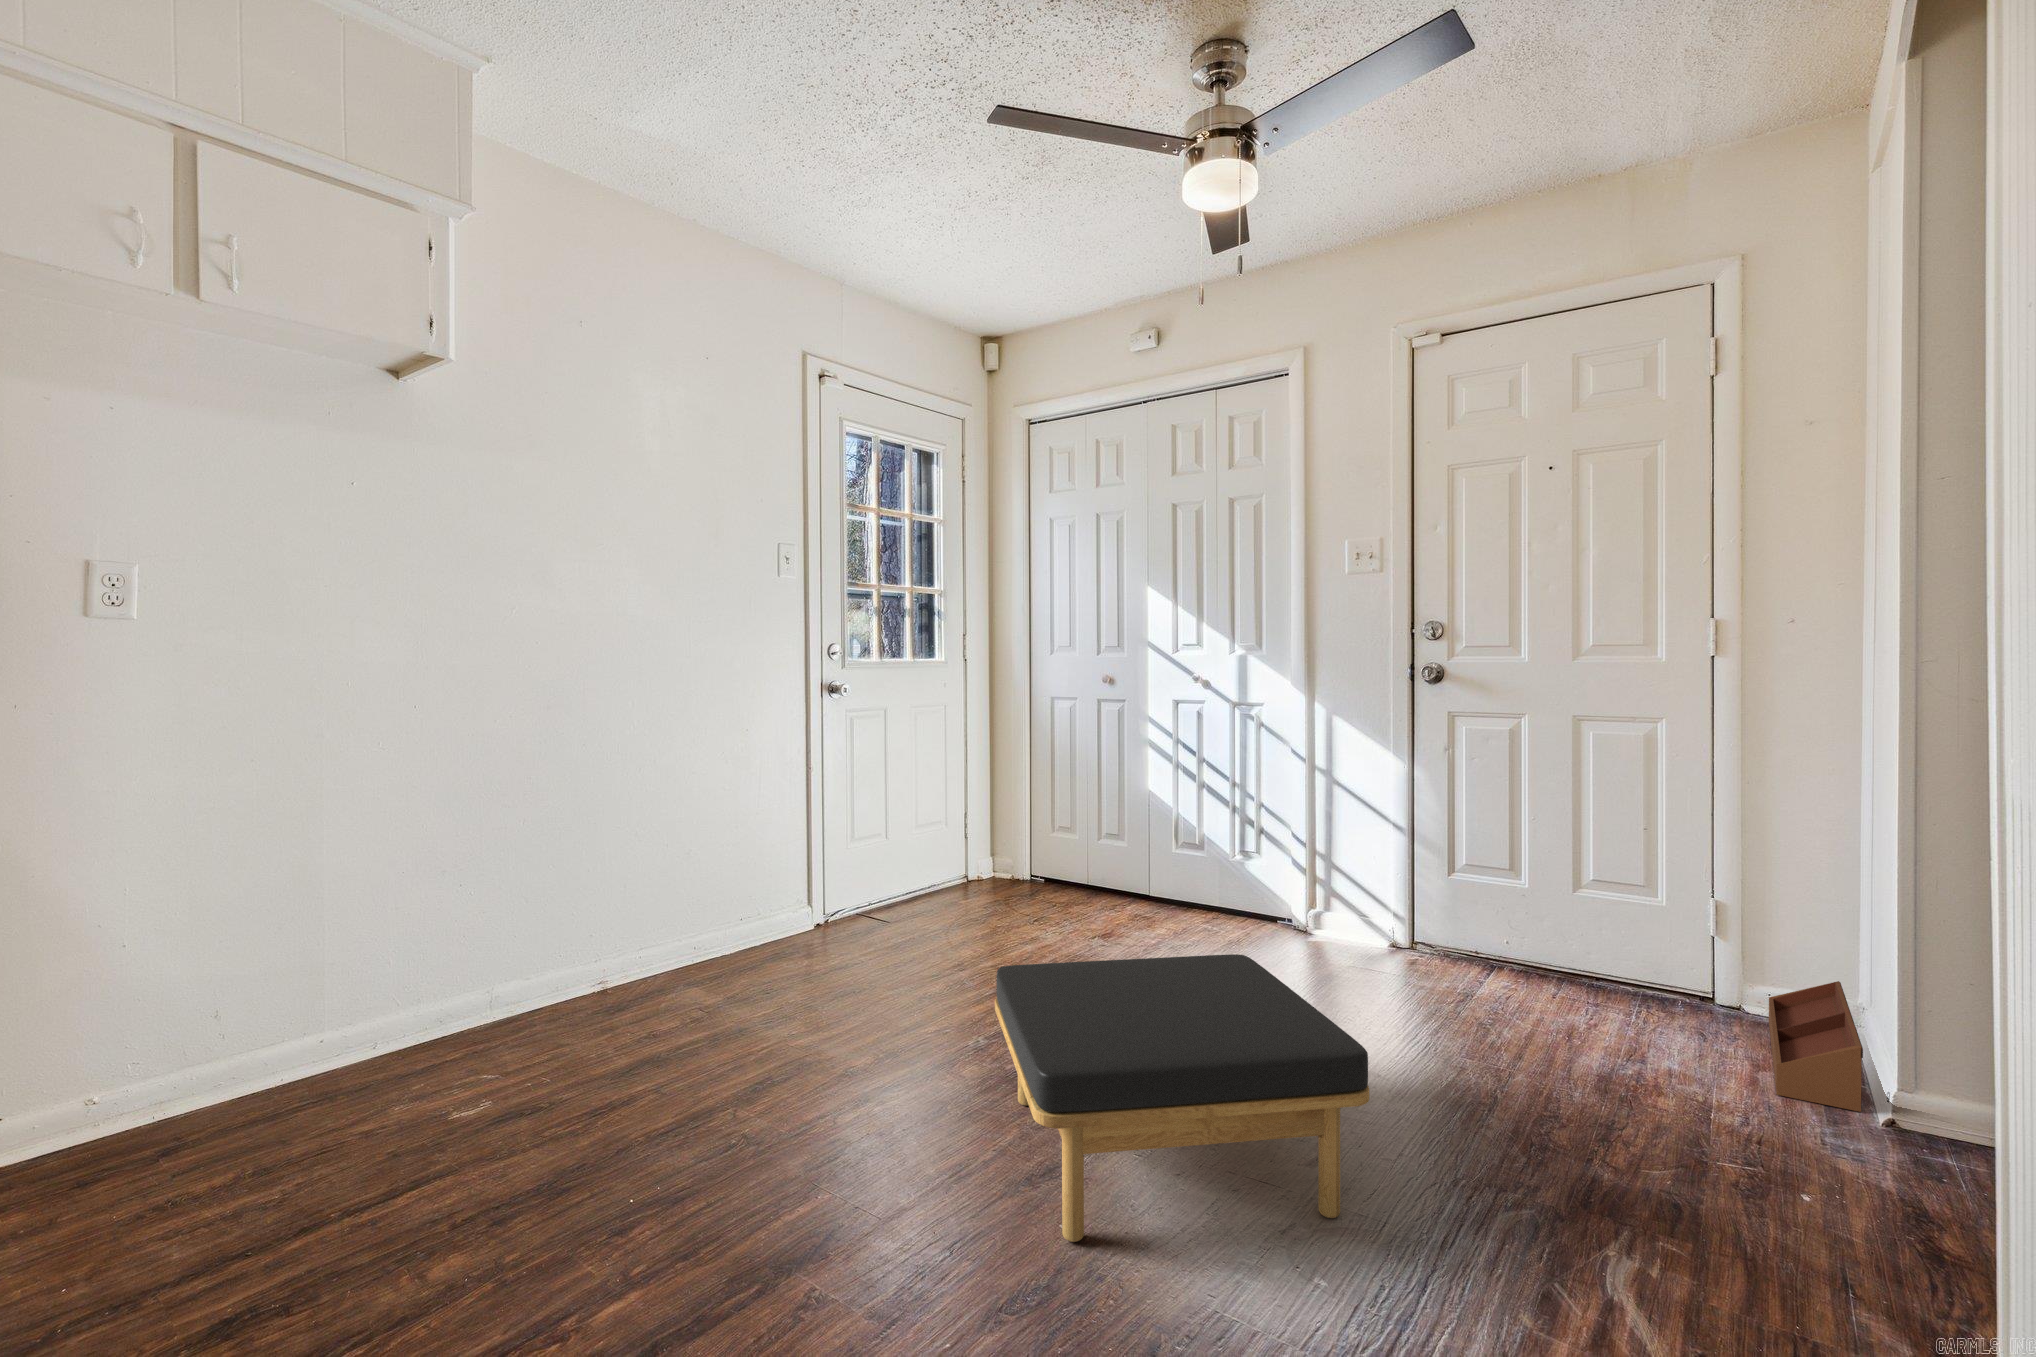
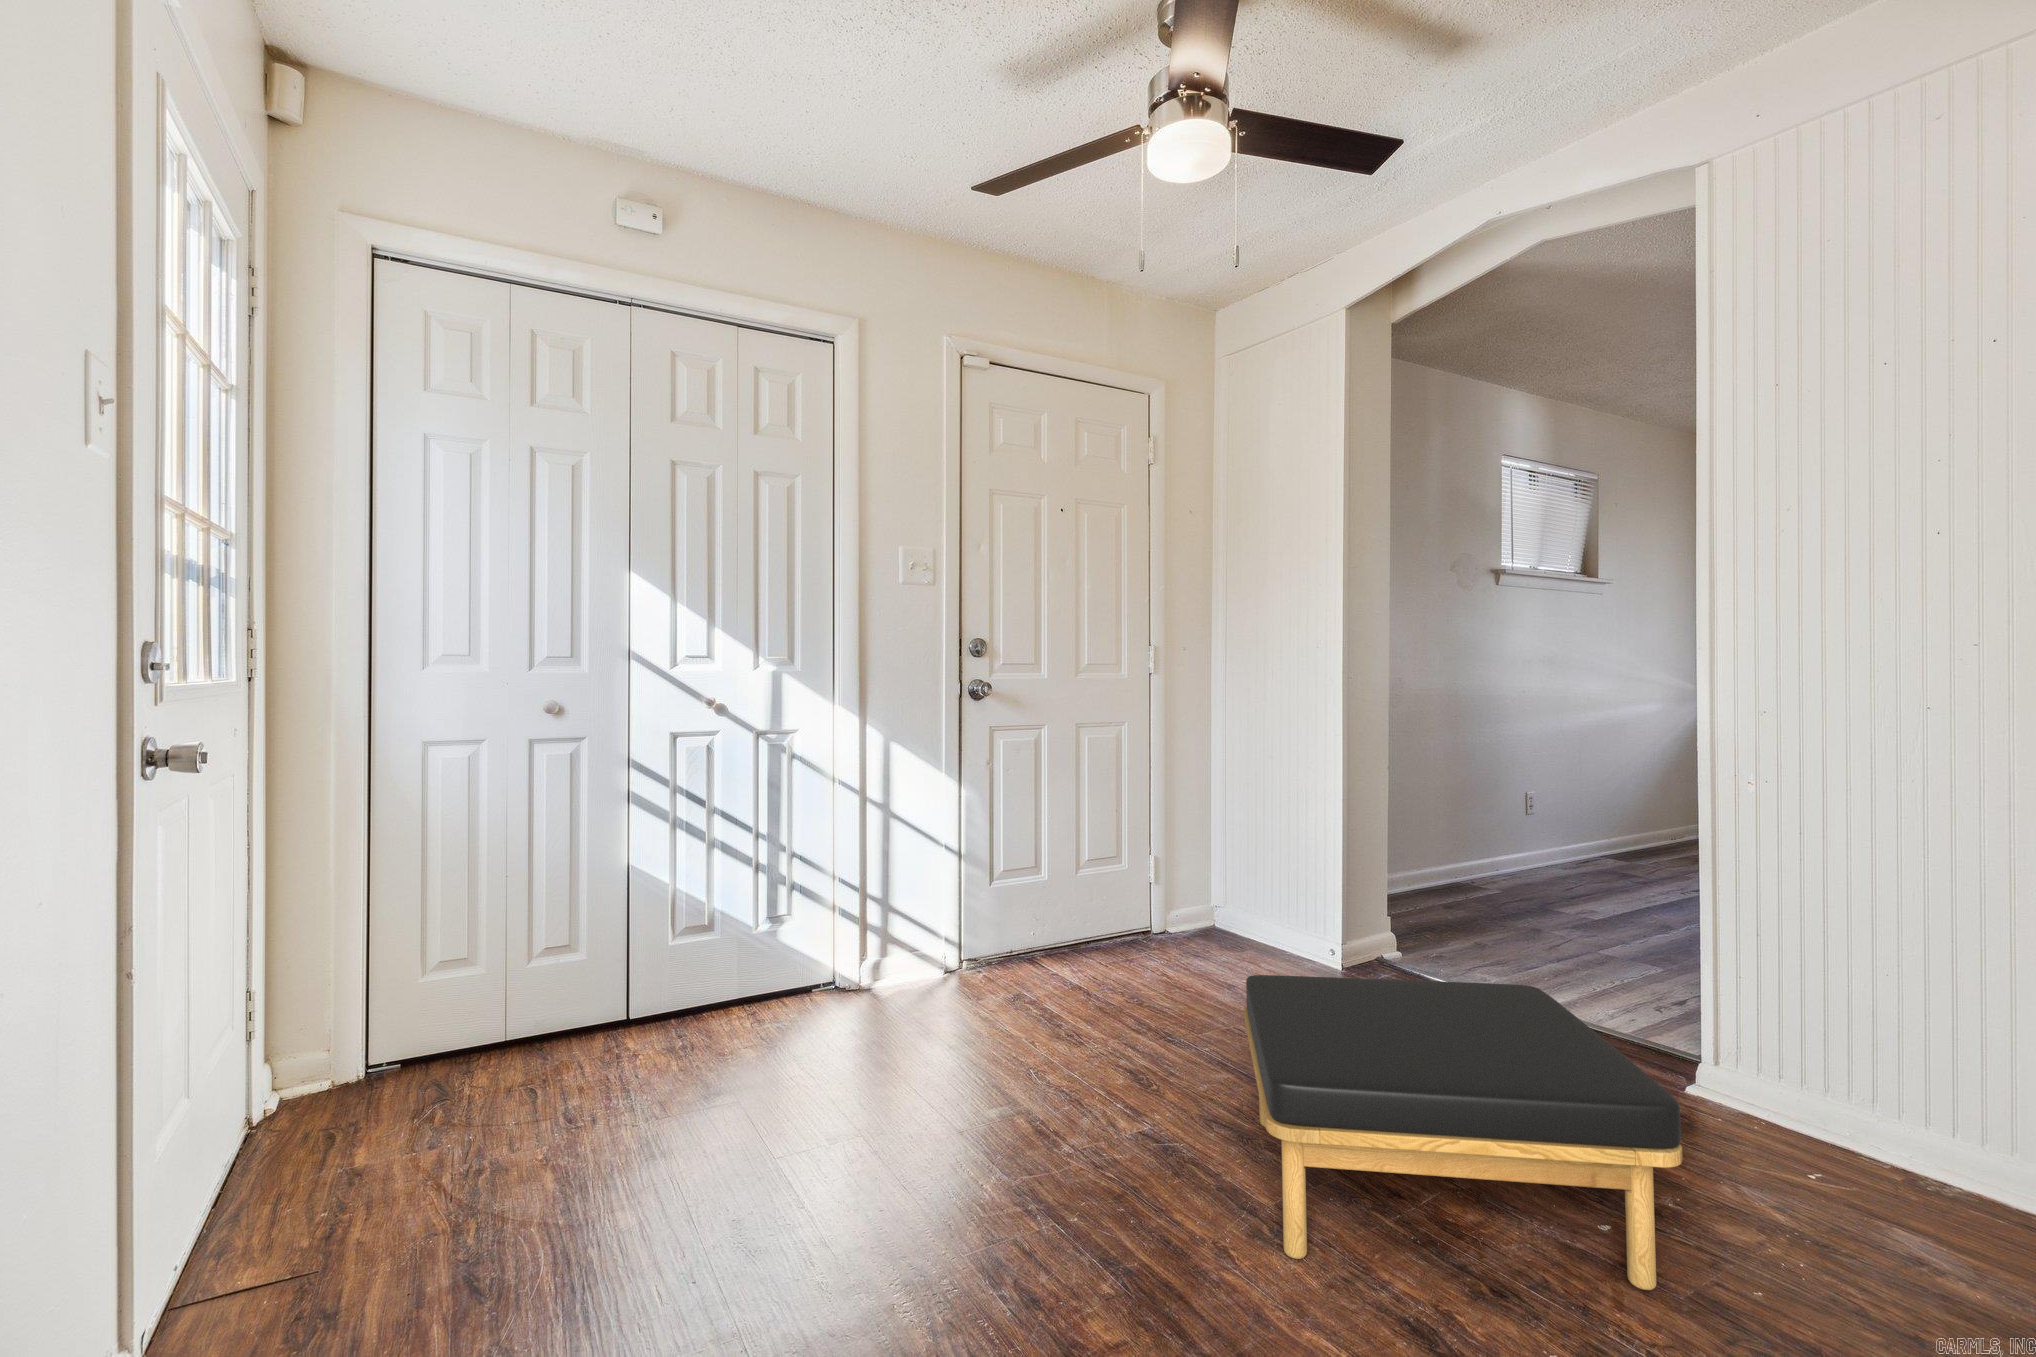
storage bin: present [1769,981,1863,1112] -> none [1189,892,1333,966]

